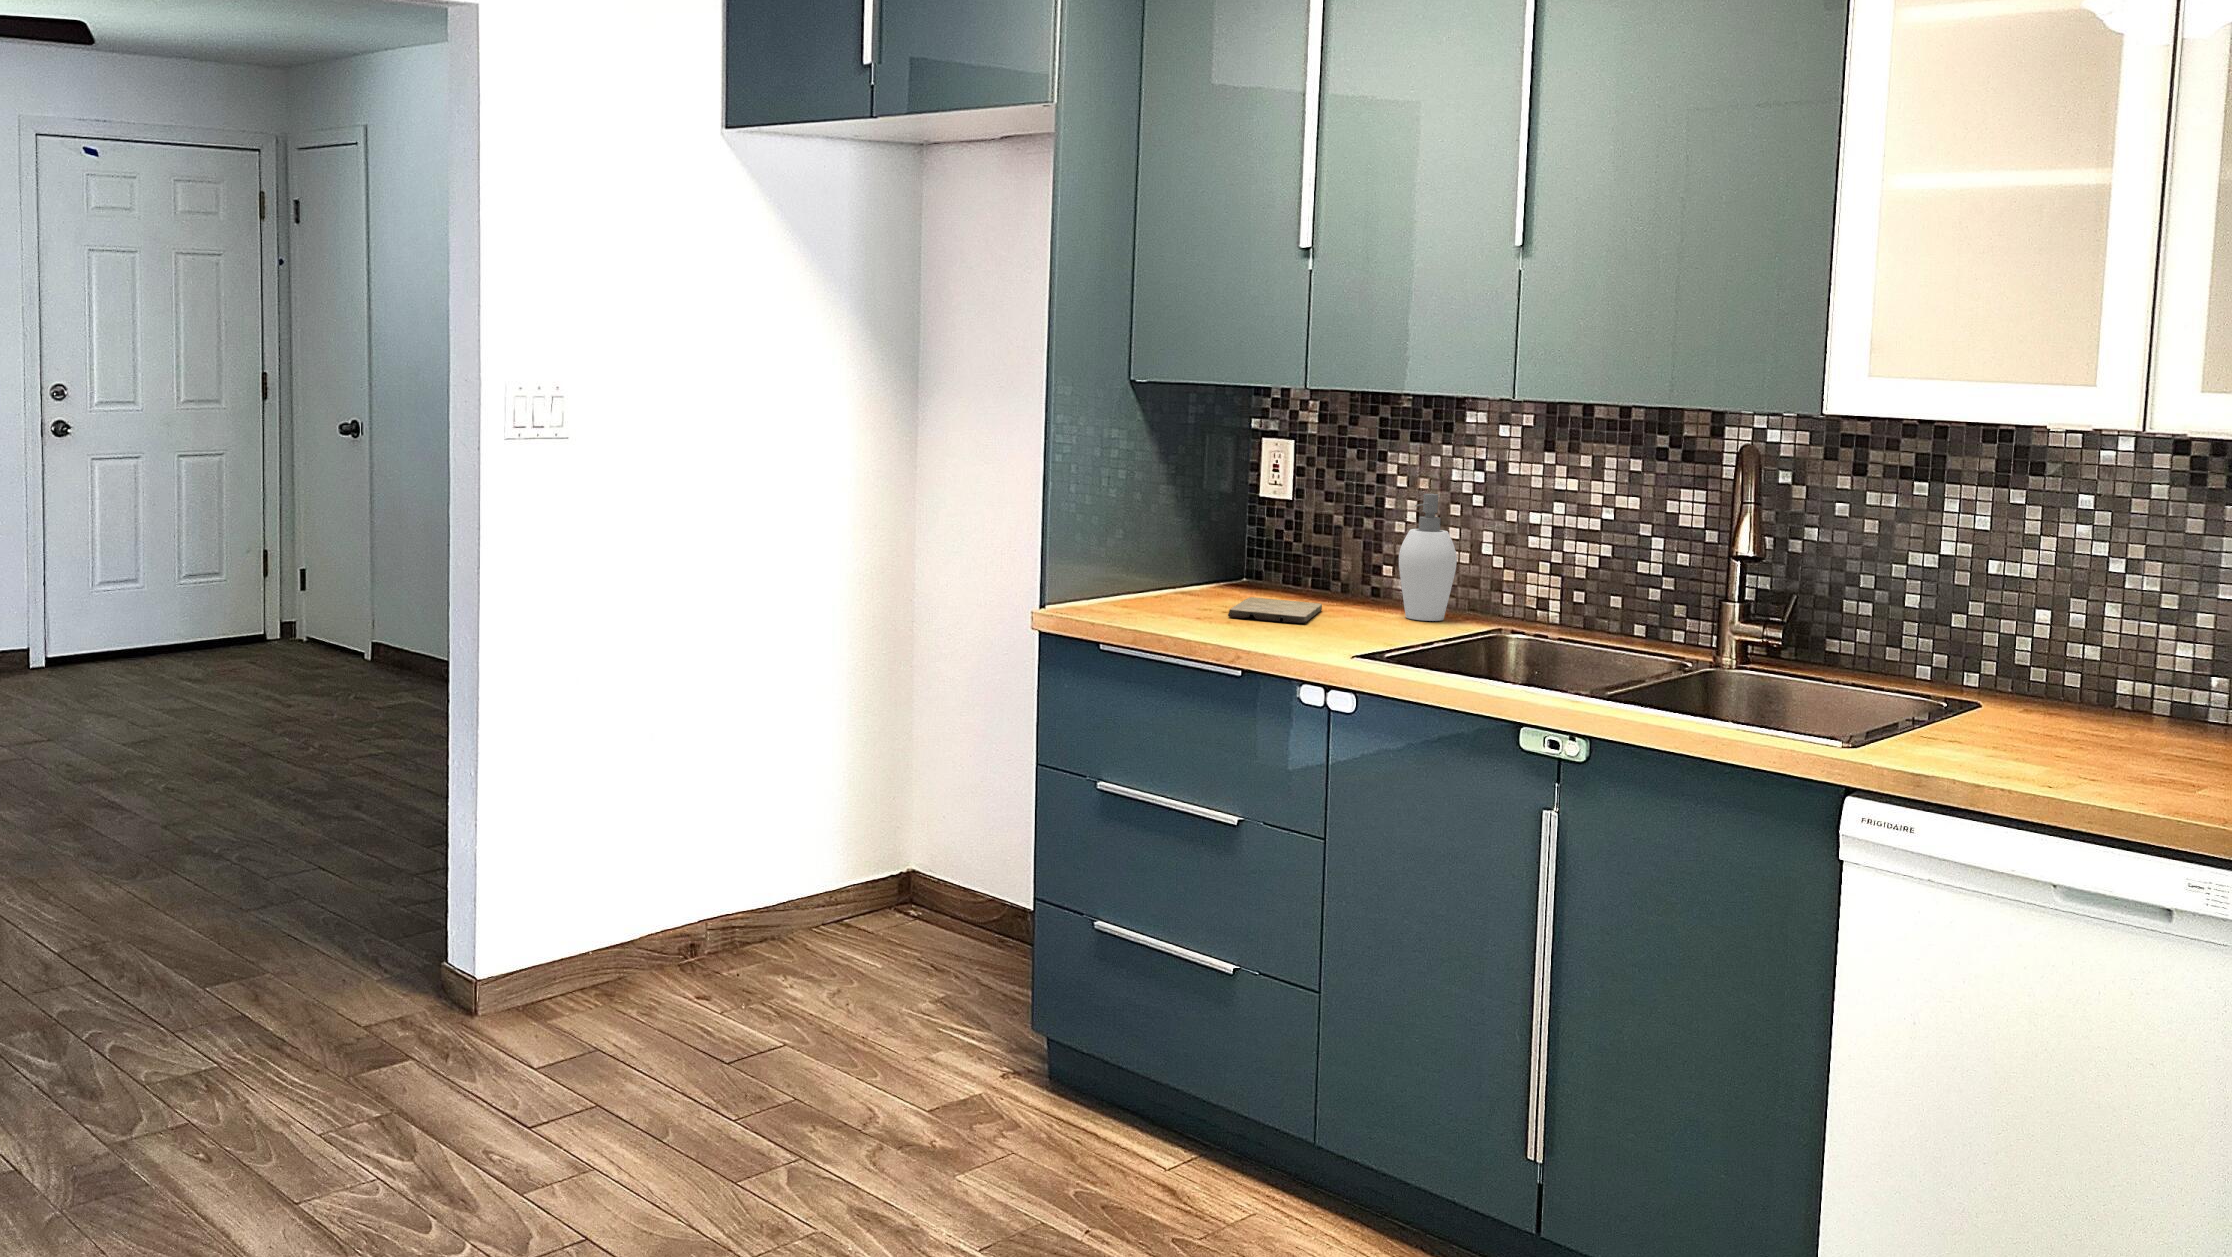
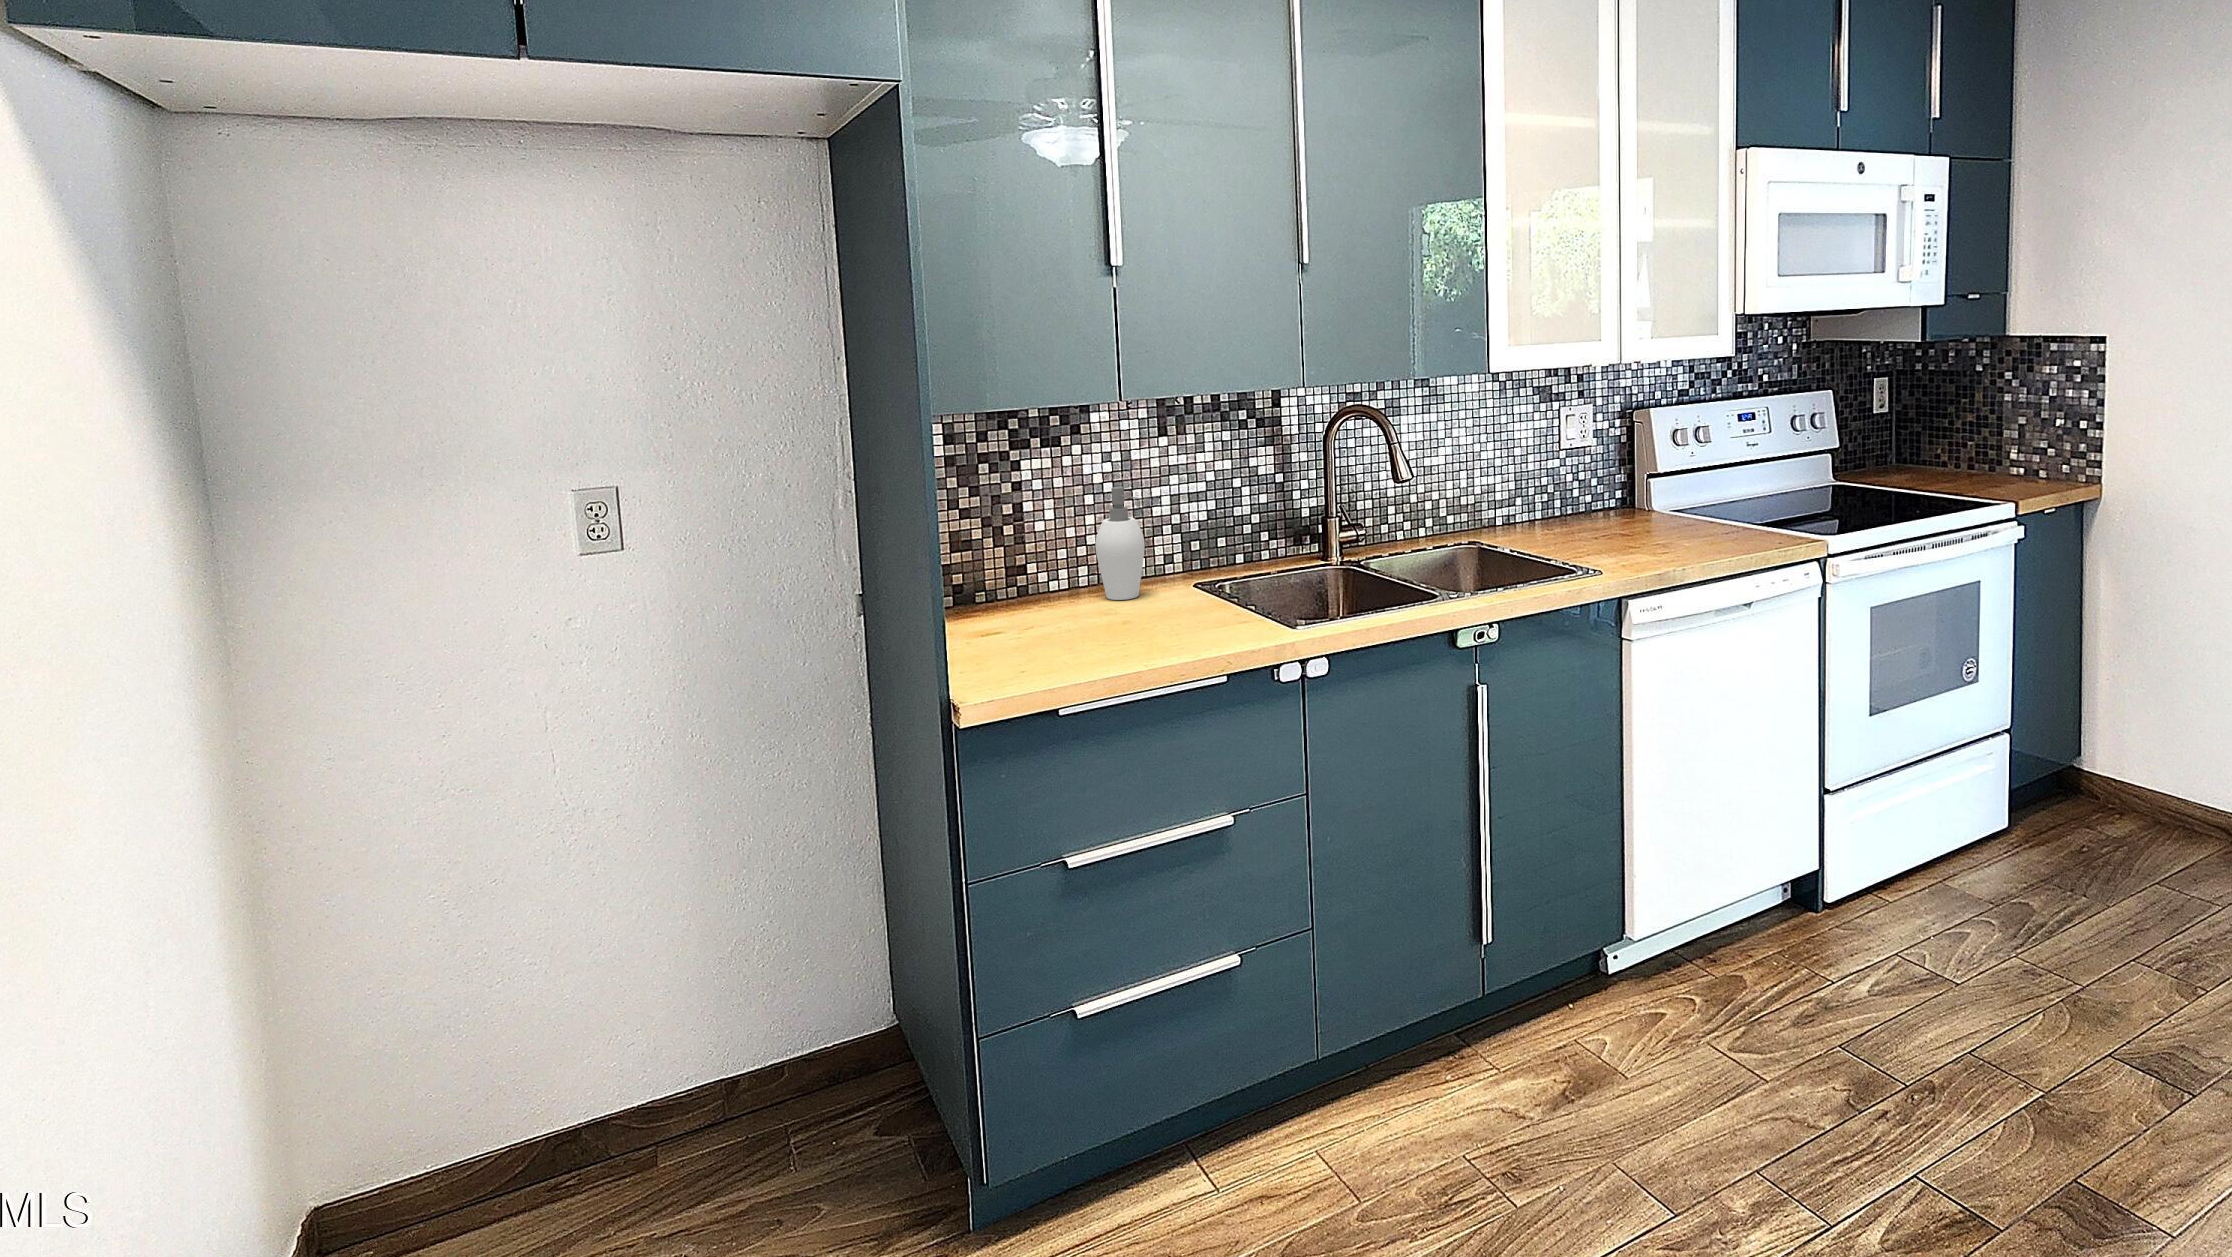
cutting board: present [1228,597,1322,623] -> none [1012,610,1135,644]

